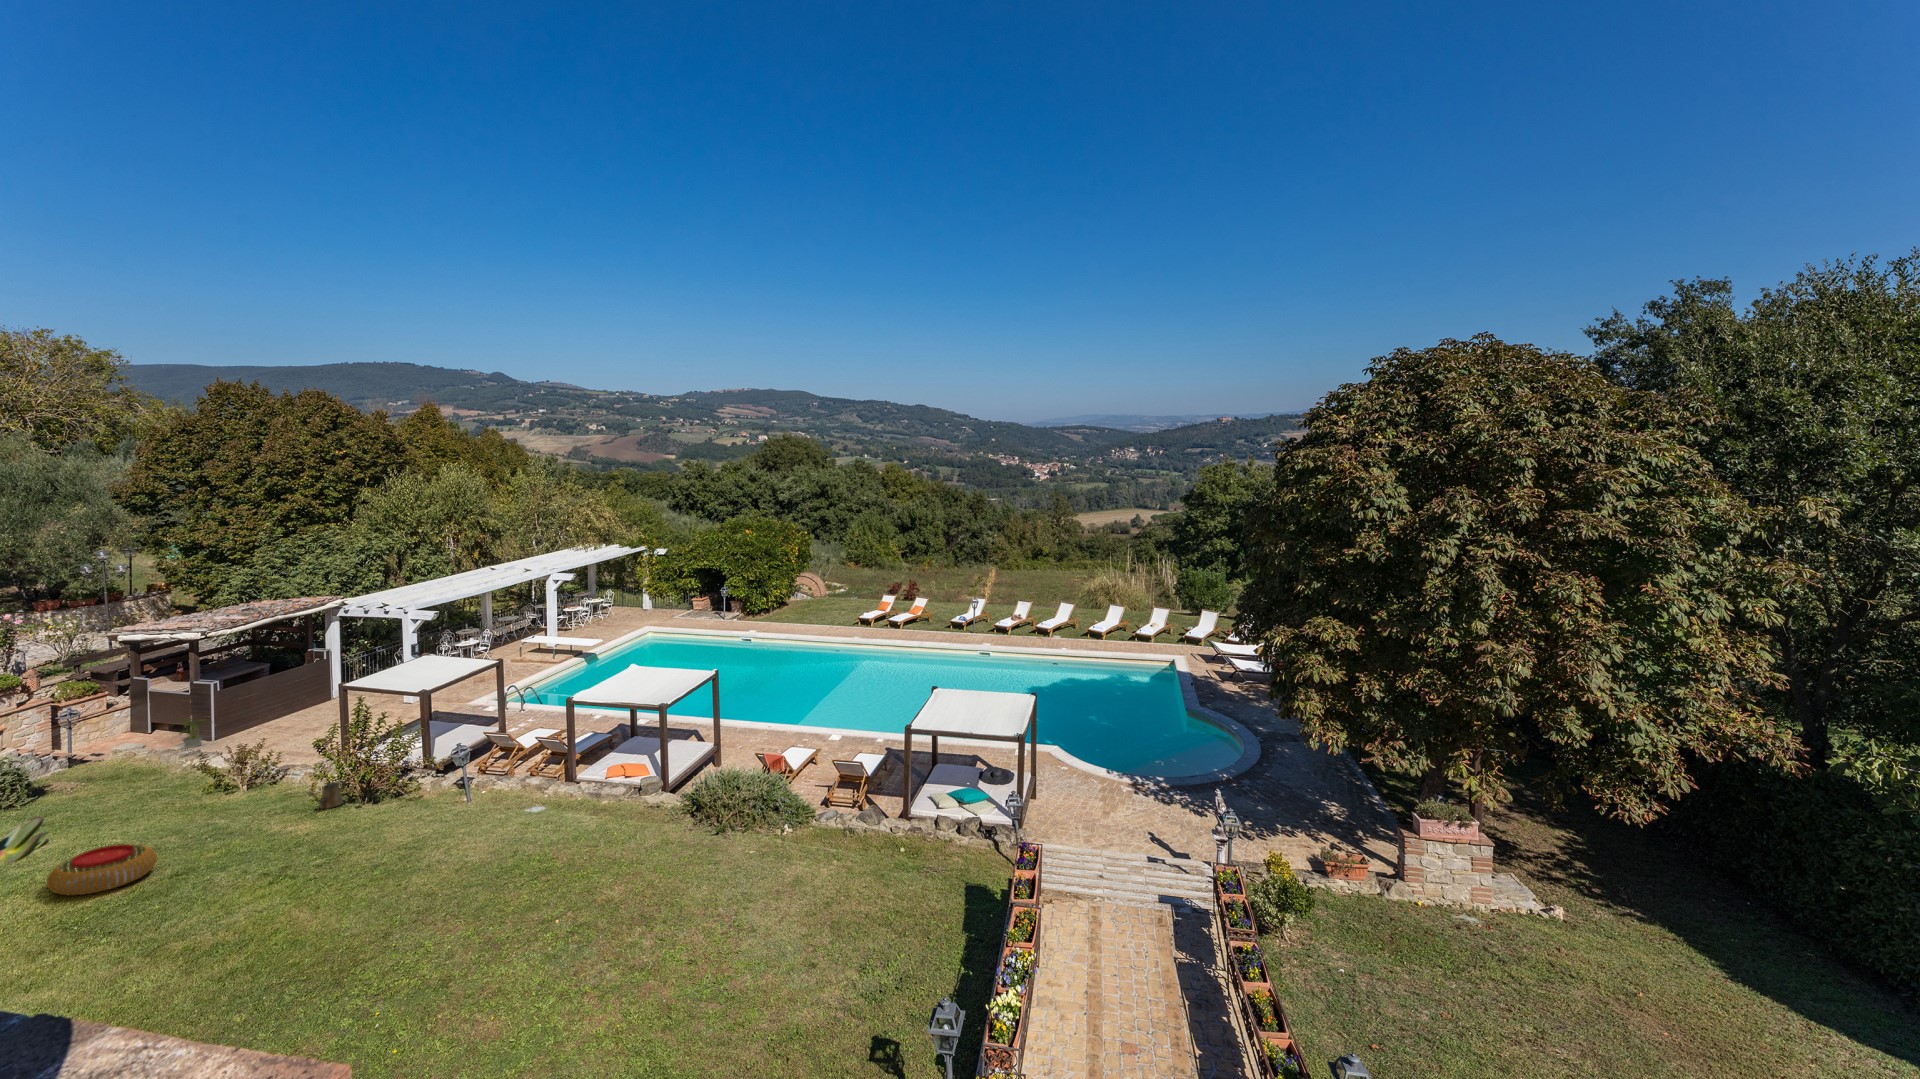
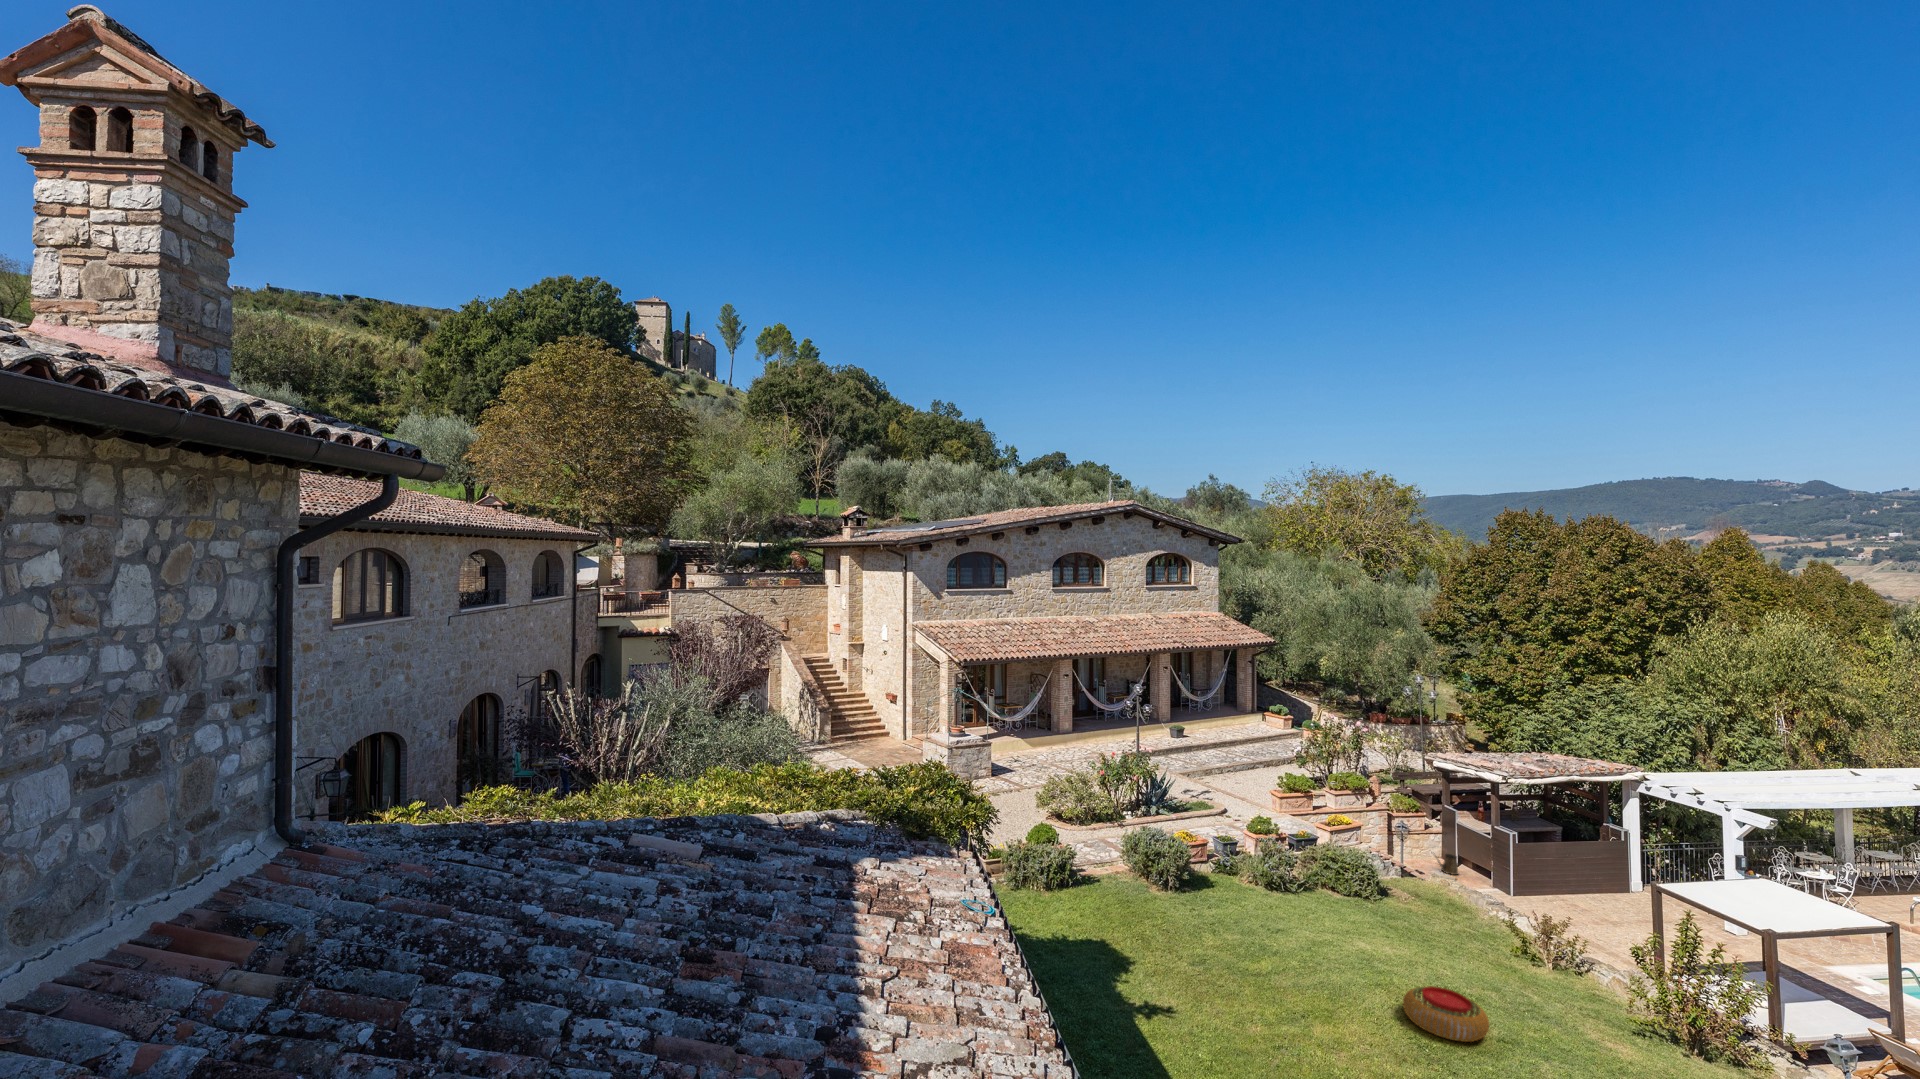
potted plant: present [176,719,208,748] -> none [1474,864,1515,900]
watering can: present [309,781,345,809] -> present [1437,854,1462,875]

